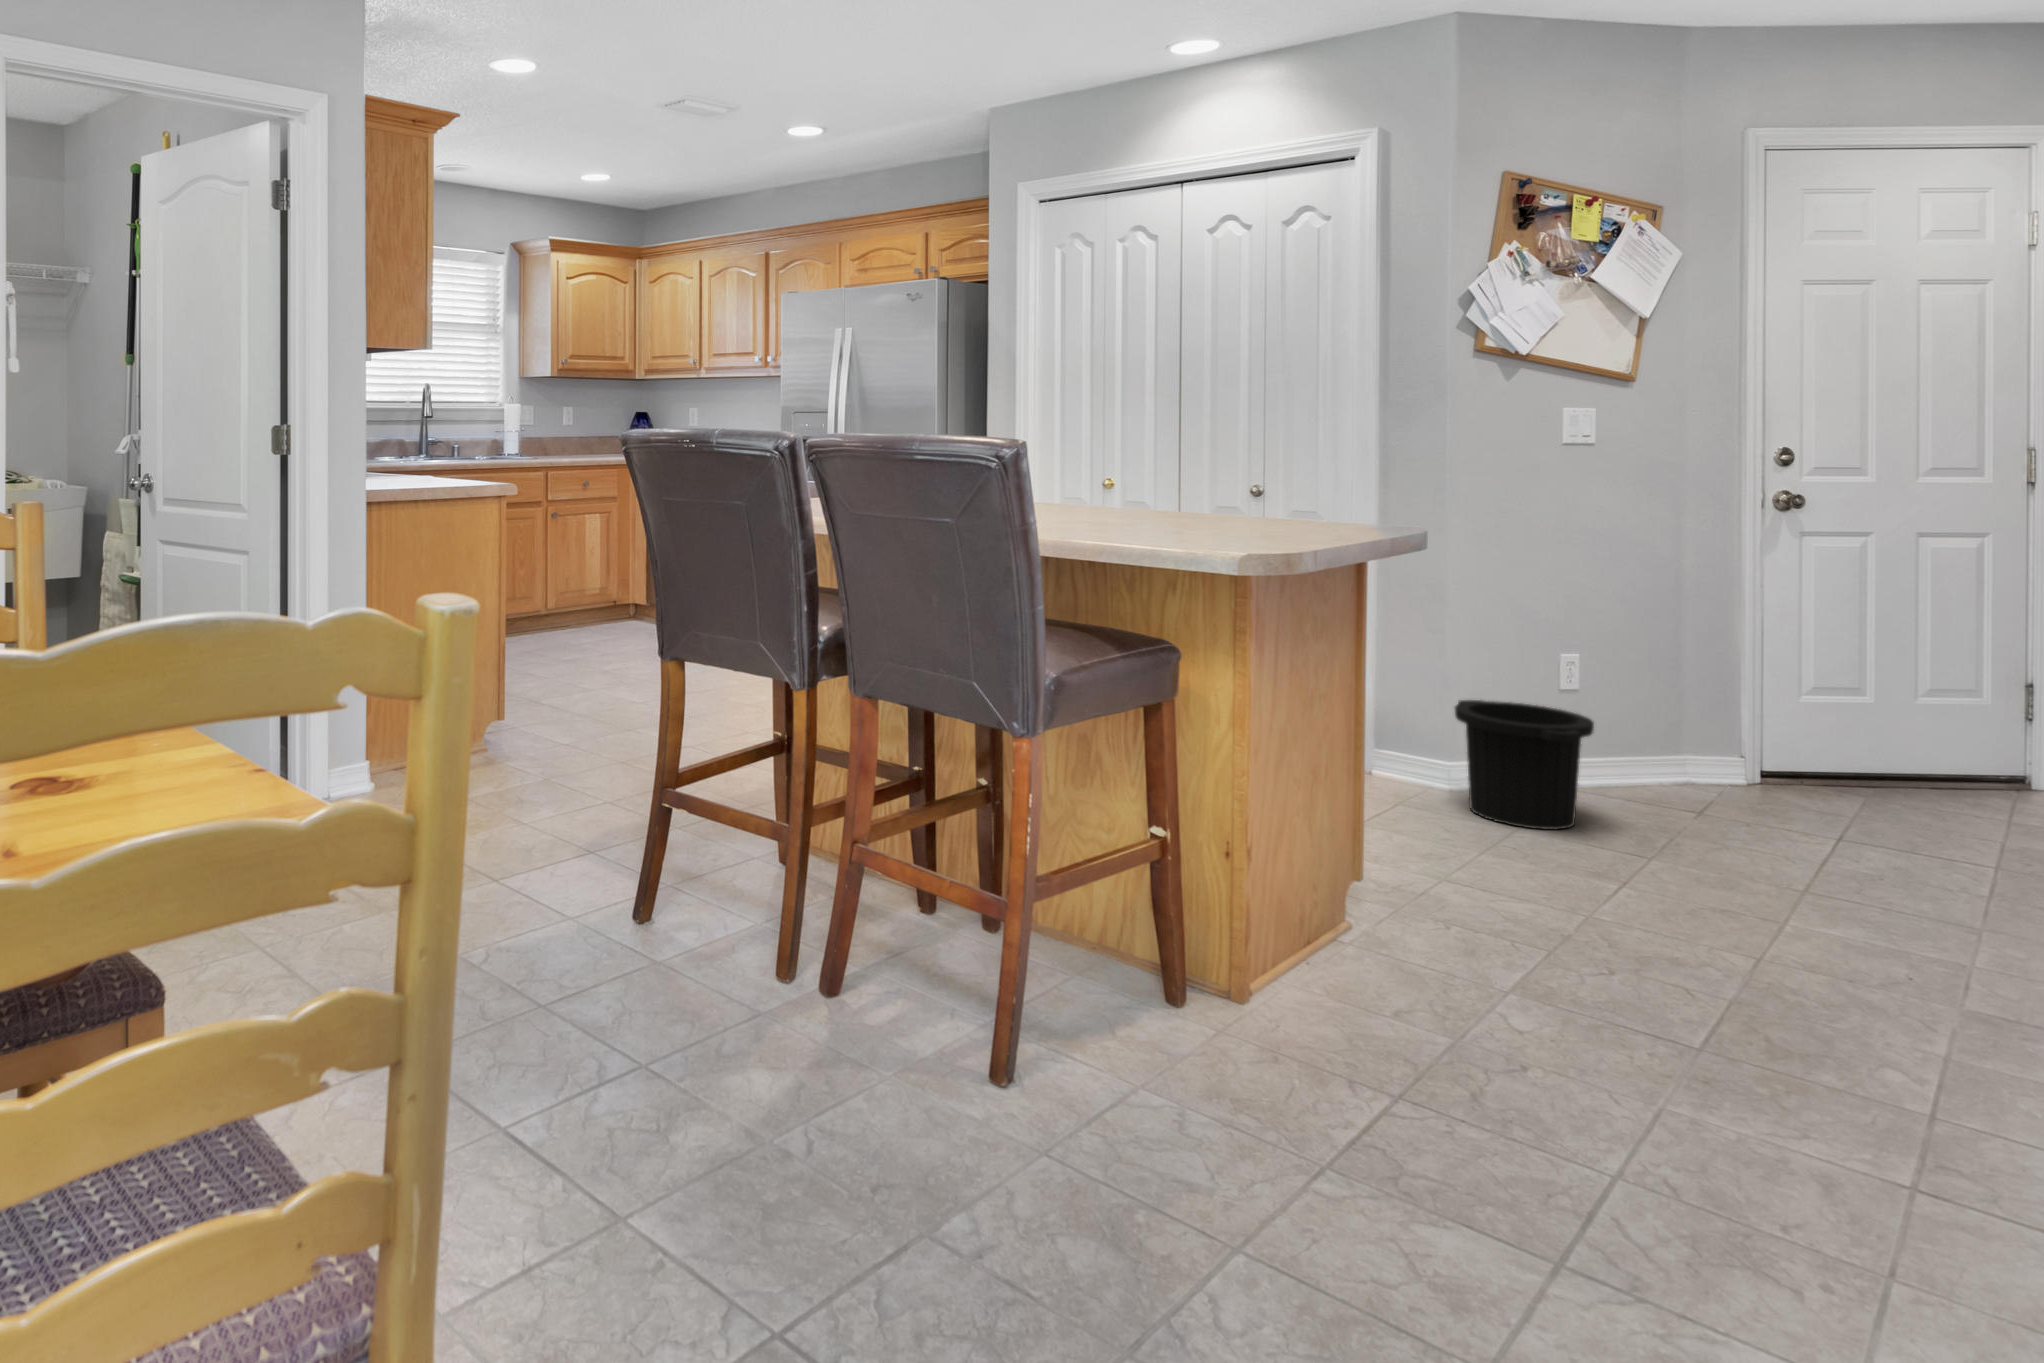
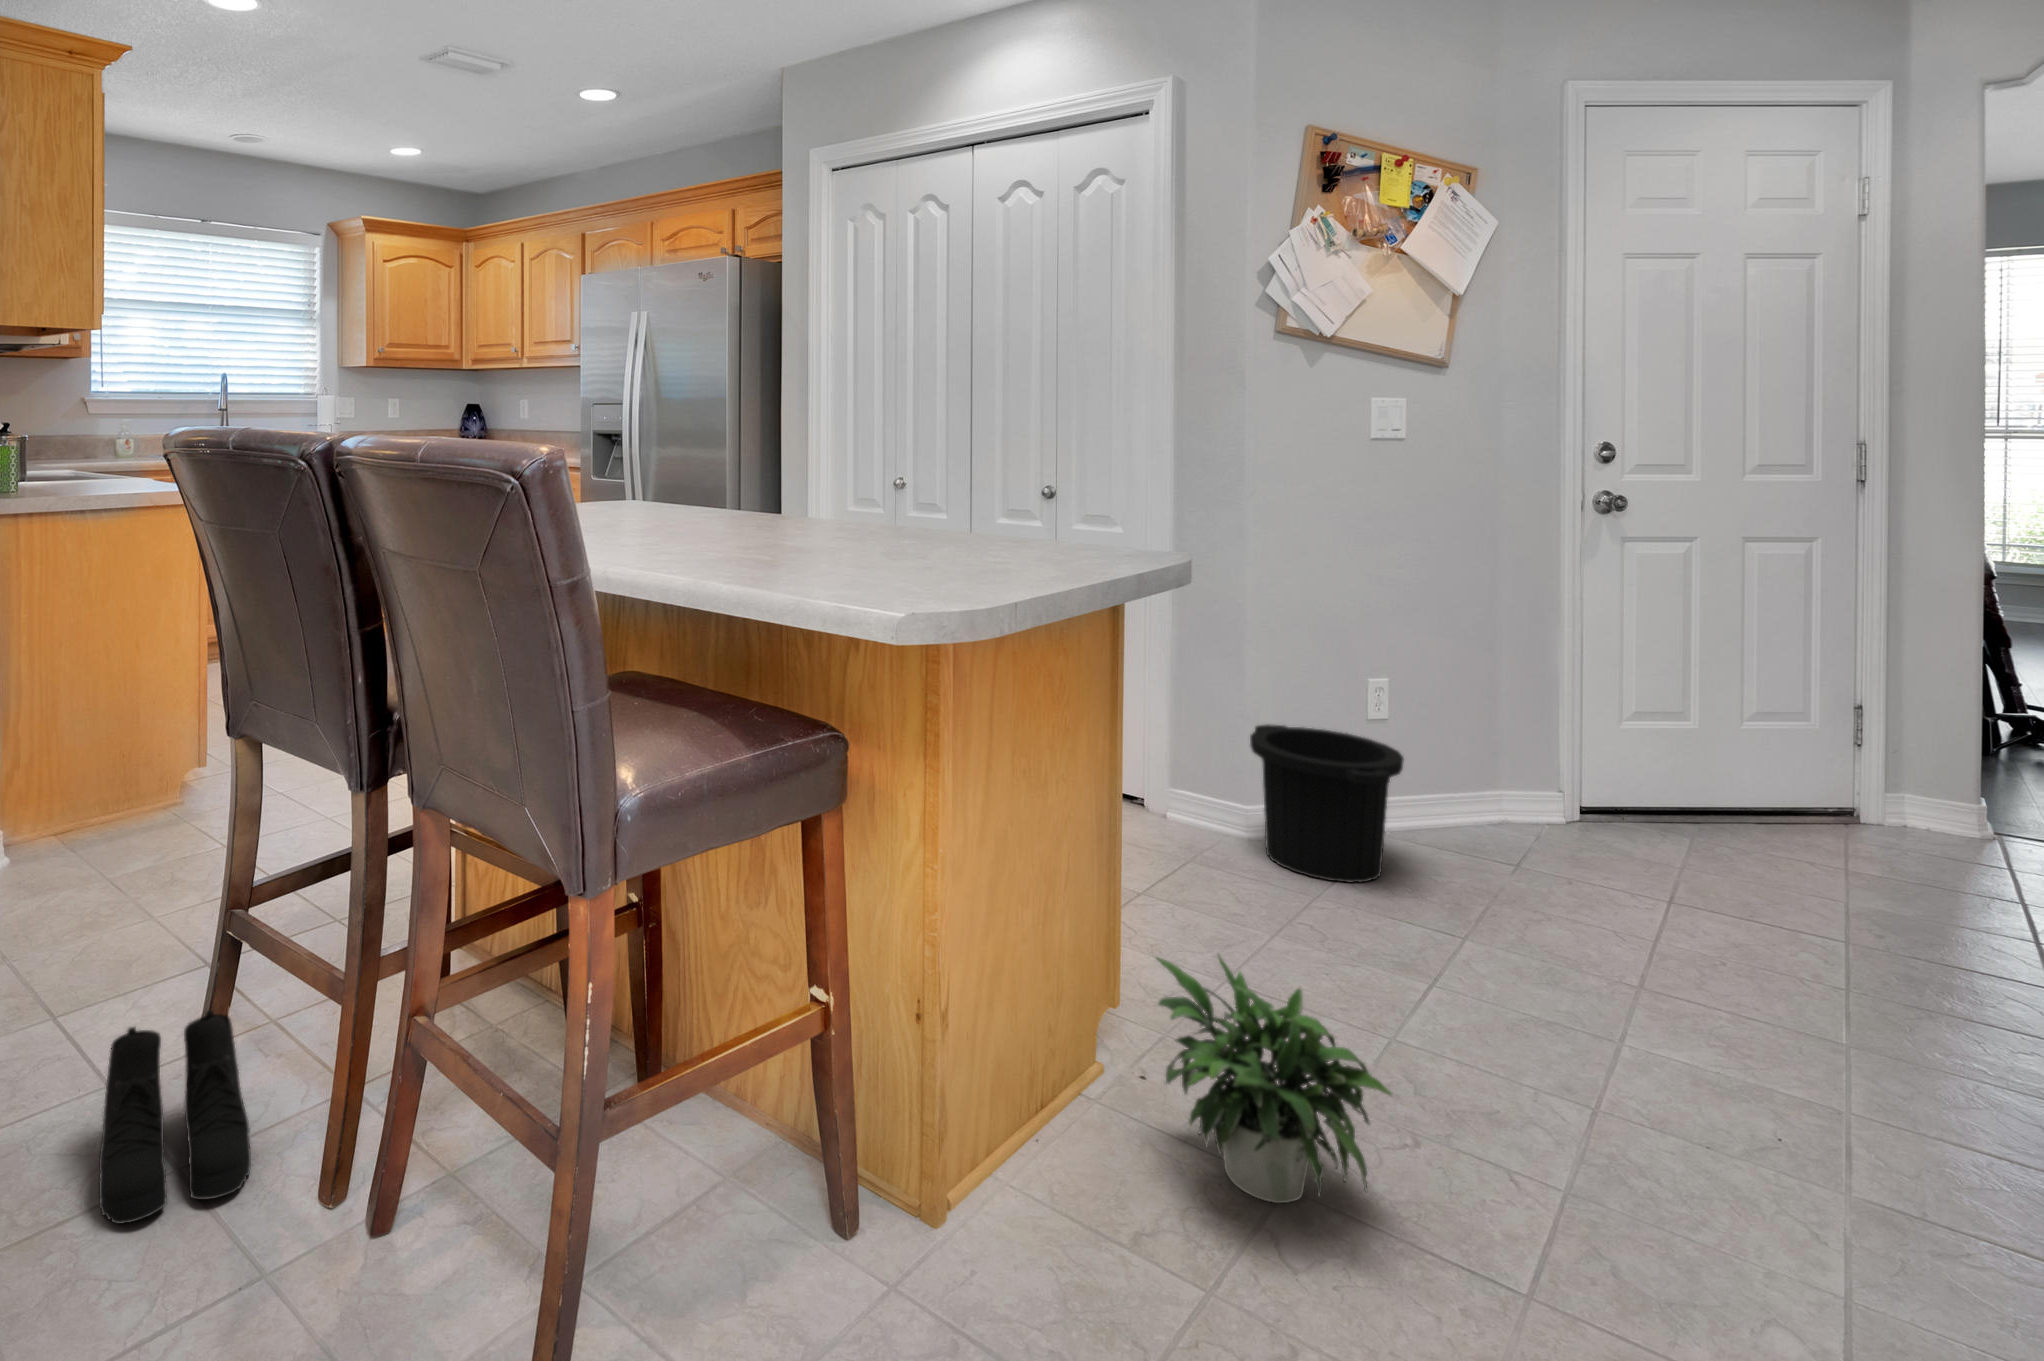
potted plant: none [1374,830,1577,1001] -> present [1141,956,1392,1203]
boots: none [609,861,724,985] -> present [99,1010,251,1224]

